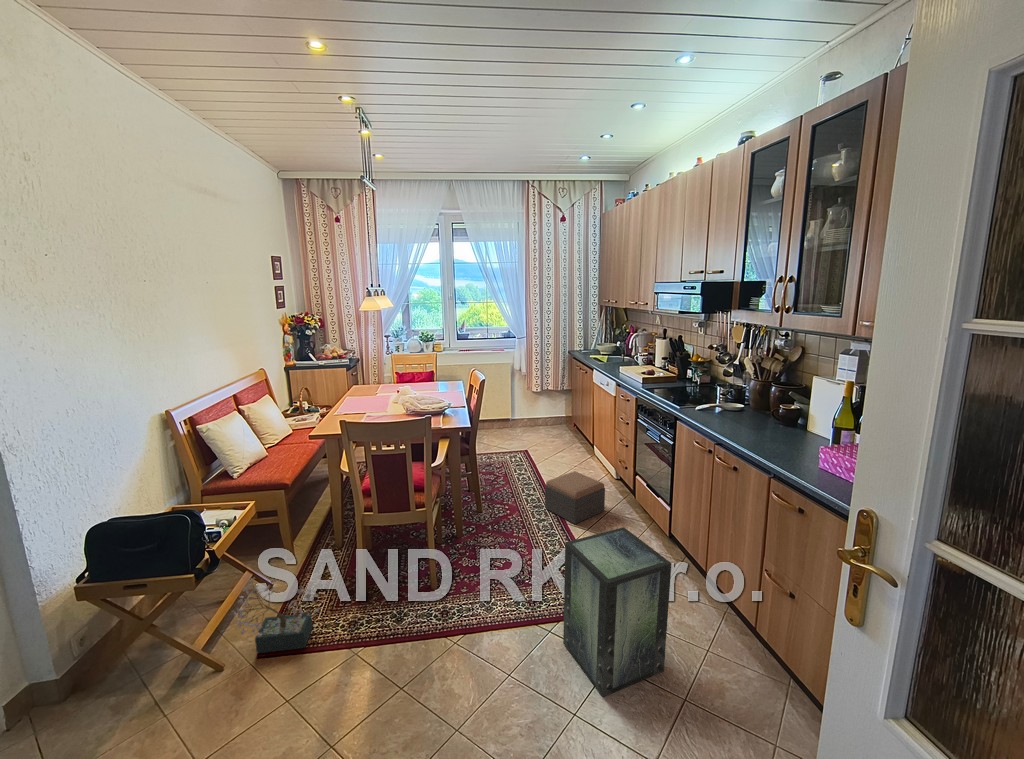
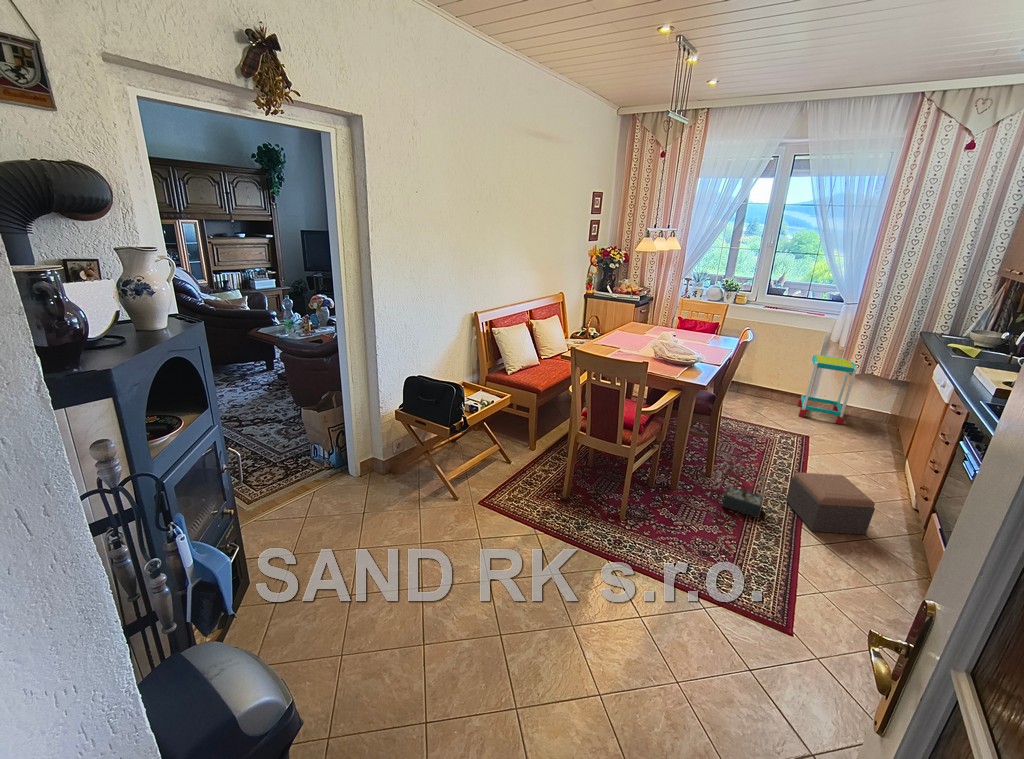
side table: none [505,381,542,436] -> present [797,355,857,425]
storage box: present [563,527,671,697] -> none [711,527,853,718]
decorative plant: present [232,577,319,653] -> present [713,454,777,518]

